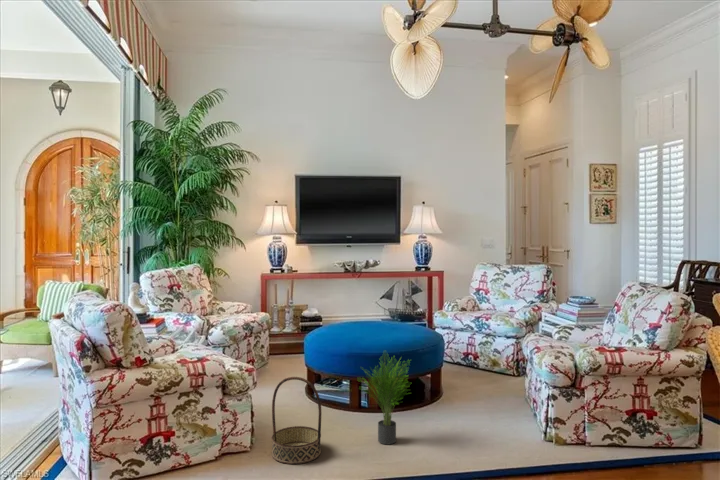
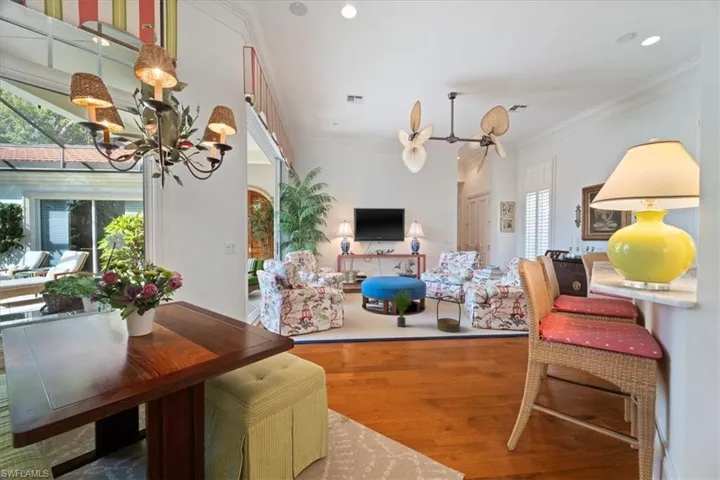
basket: present [272,377,321,464] -> present [437,296,461,332]

